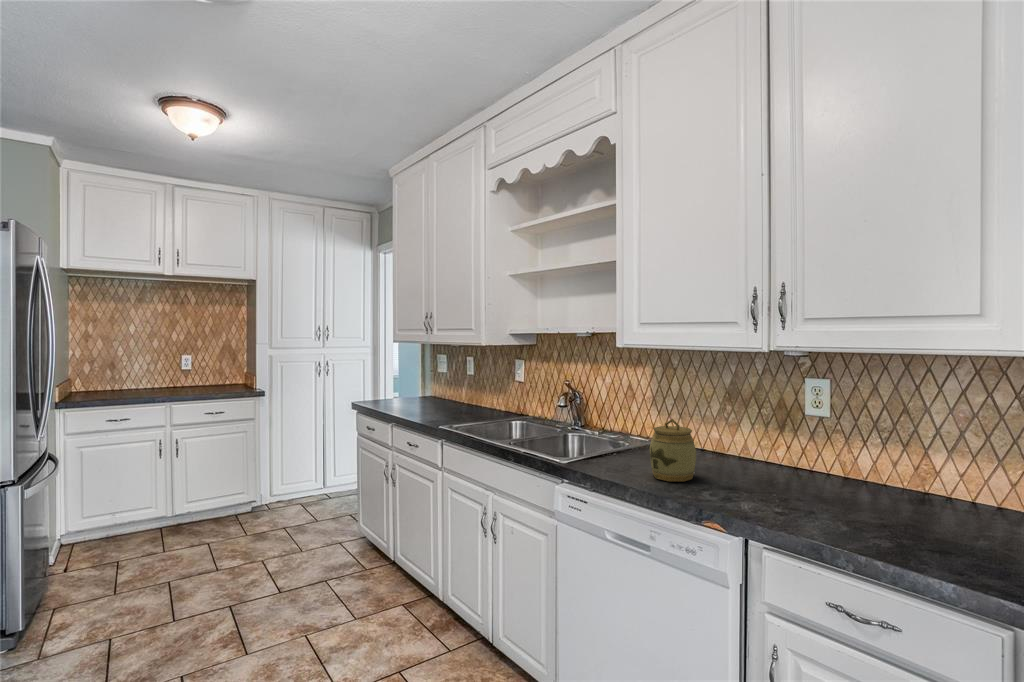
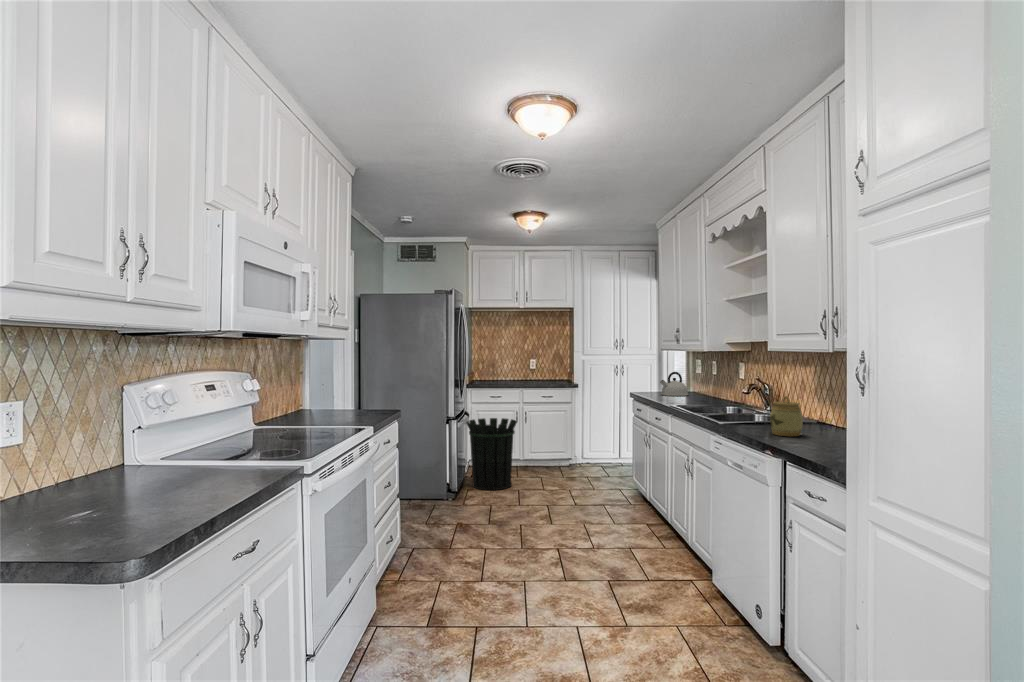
kettle: none [400,371,437,405] -> present [660,372,688,396]
waste bin: none [58,459,166,592] -> present [466,418,517,490]

